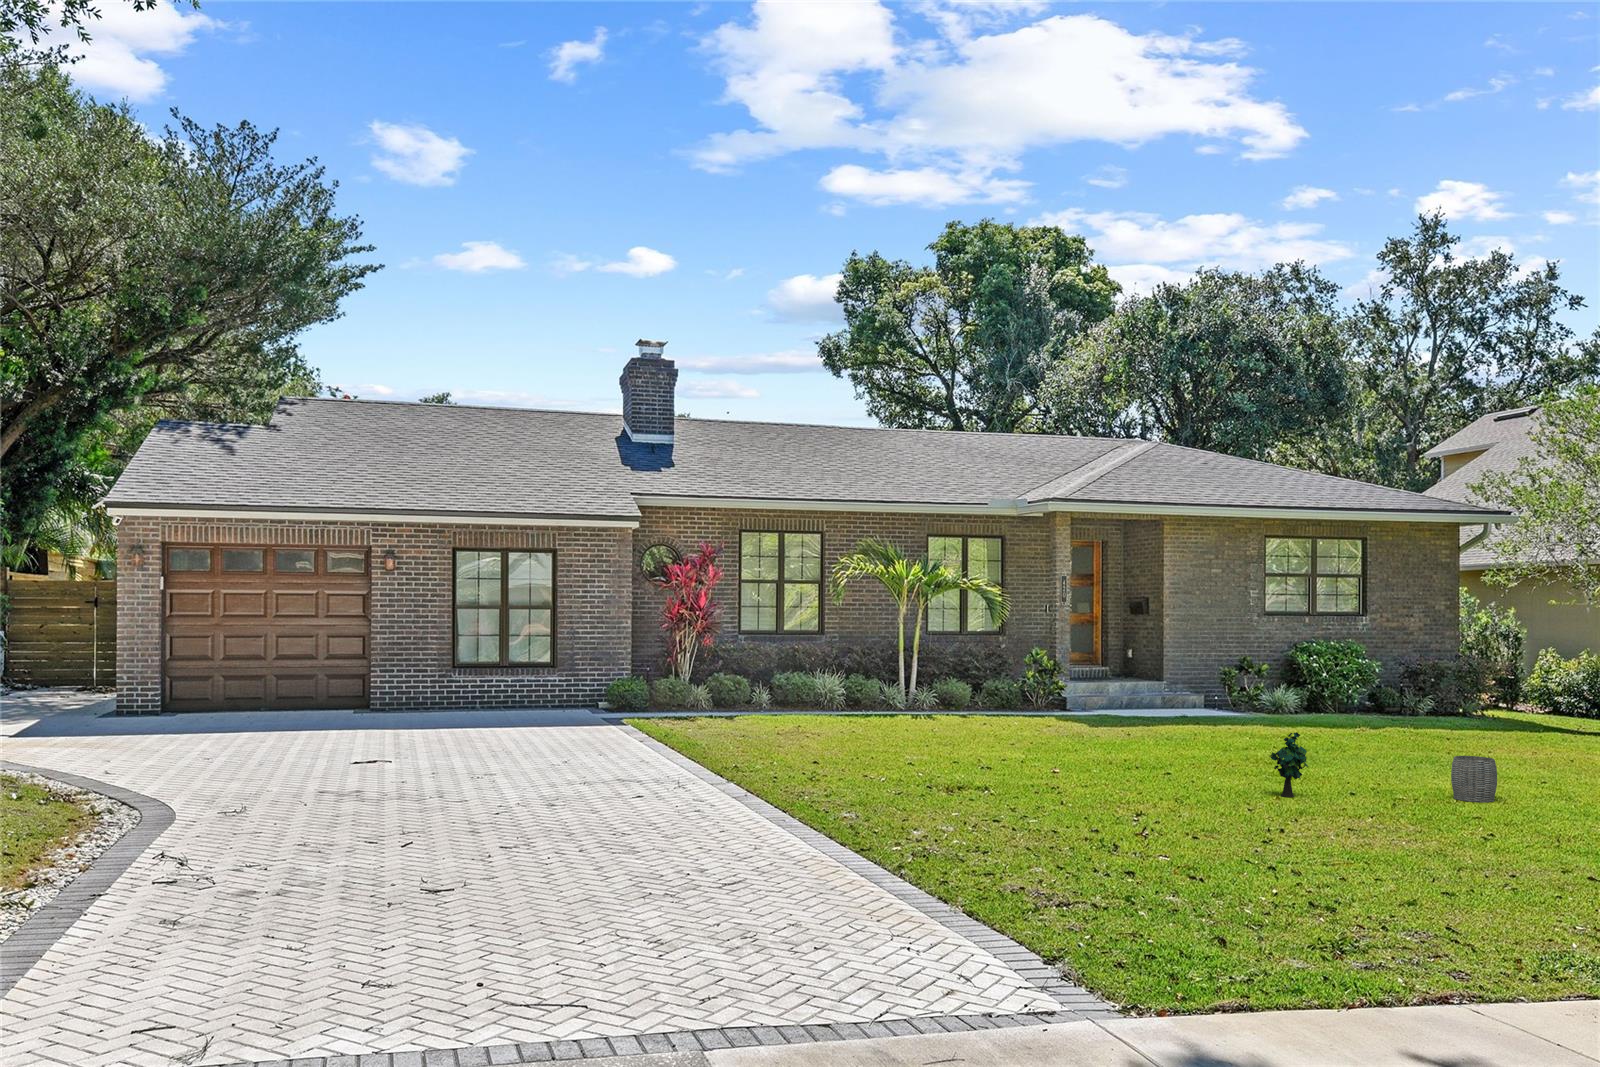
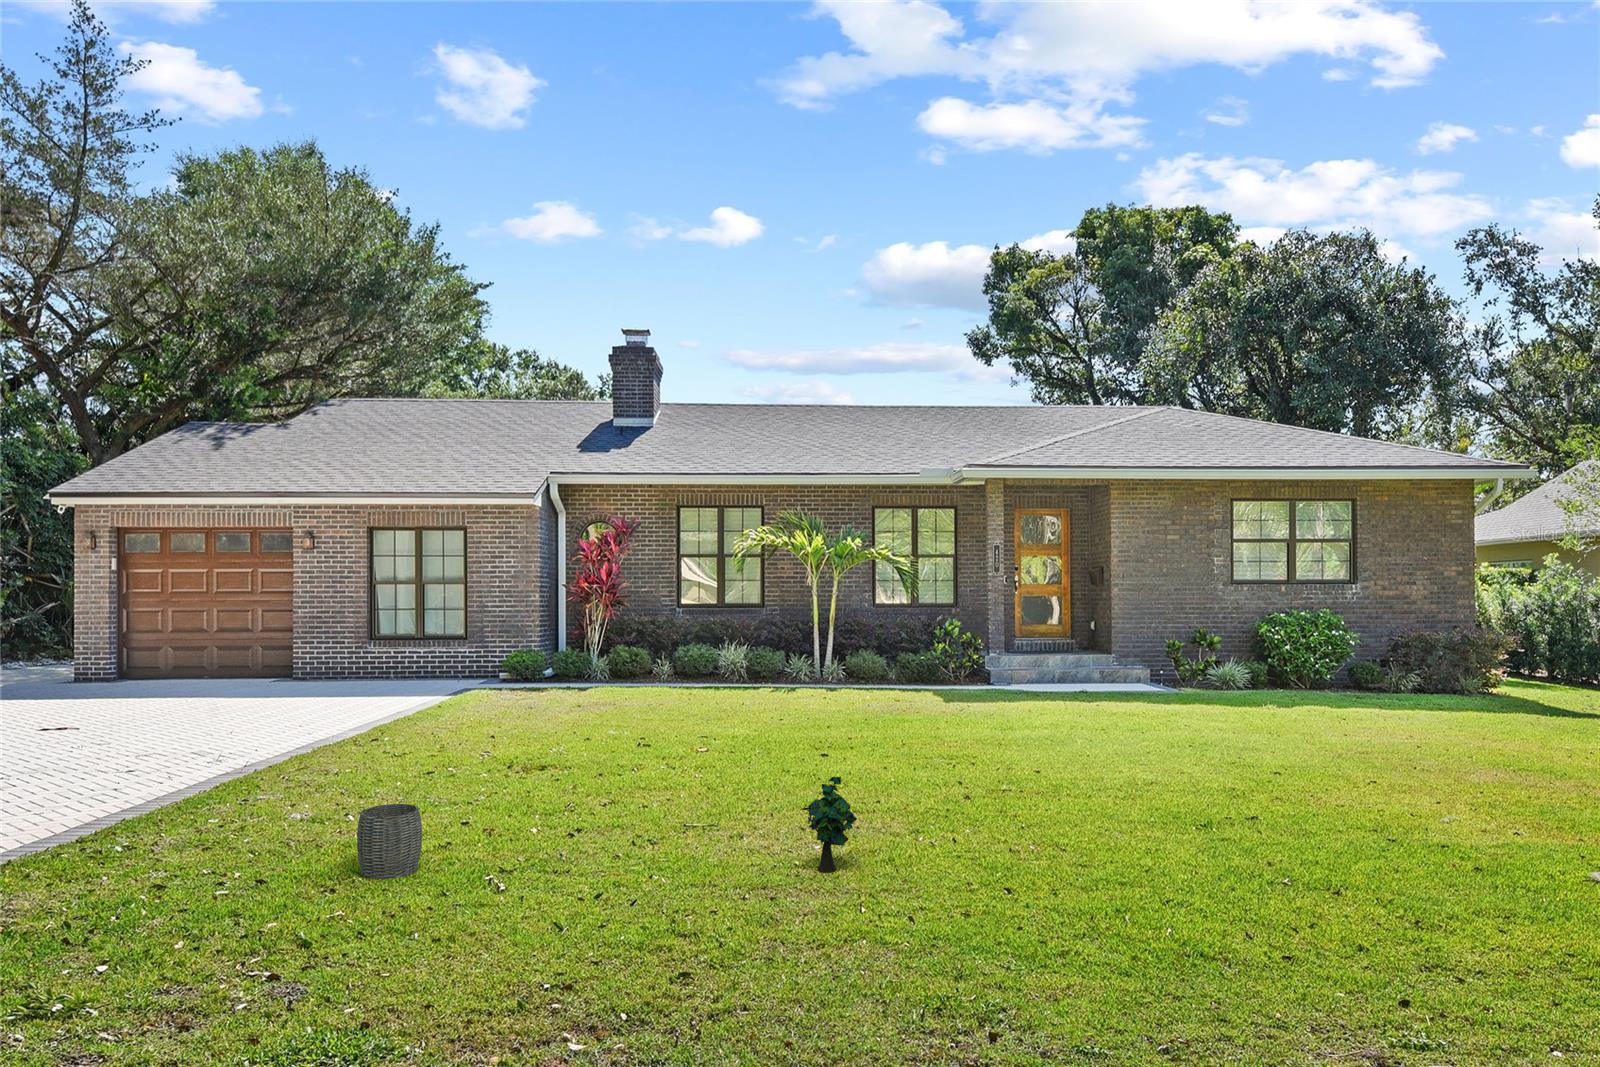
woven basket: present [1451,756,1497,803] -> present [357,804,422,879]

